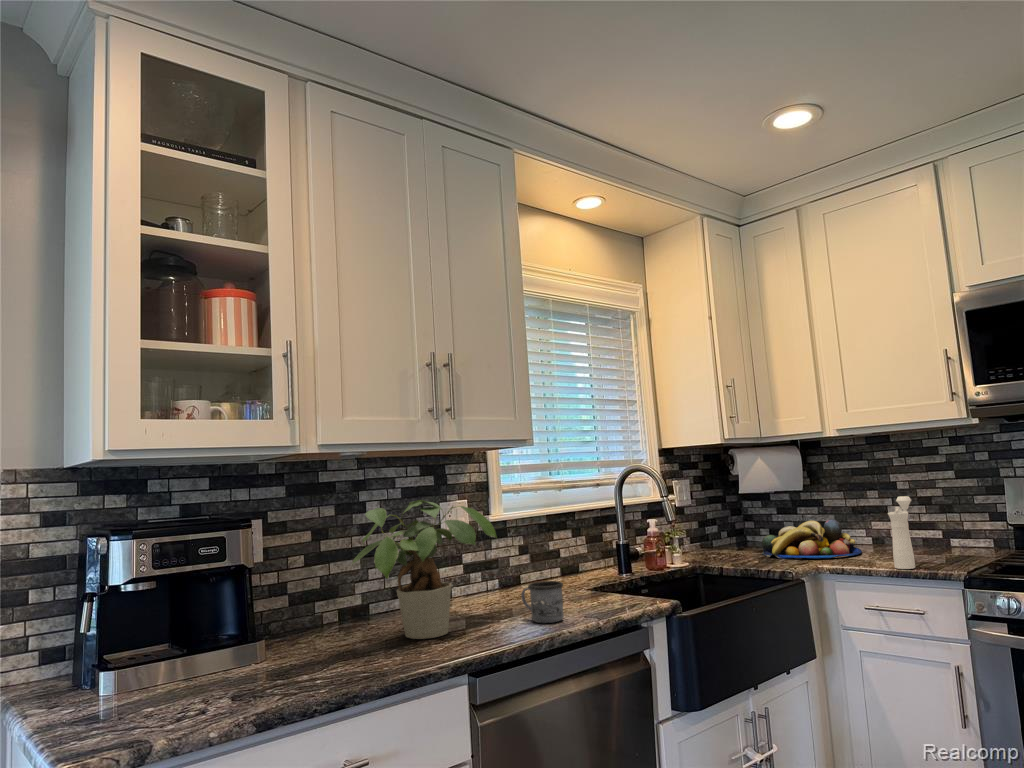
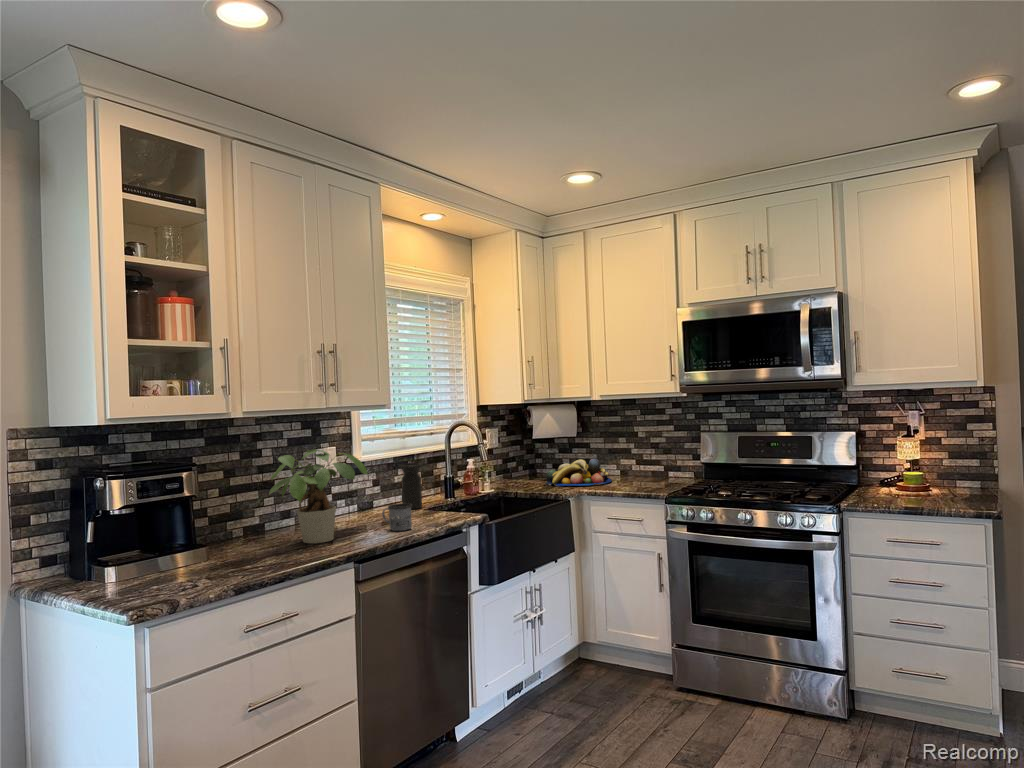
pepper mill: present [888,496,915,569] -> none [626,444,642,492]
vase: none [554,524,587,588] -> present [399,463,422,509]

